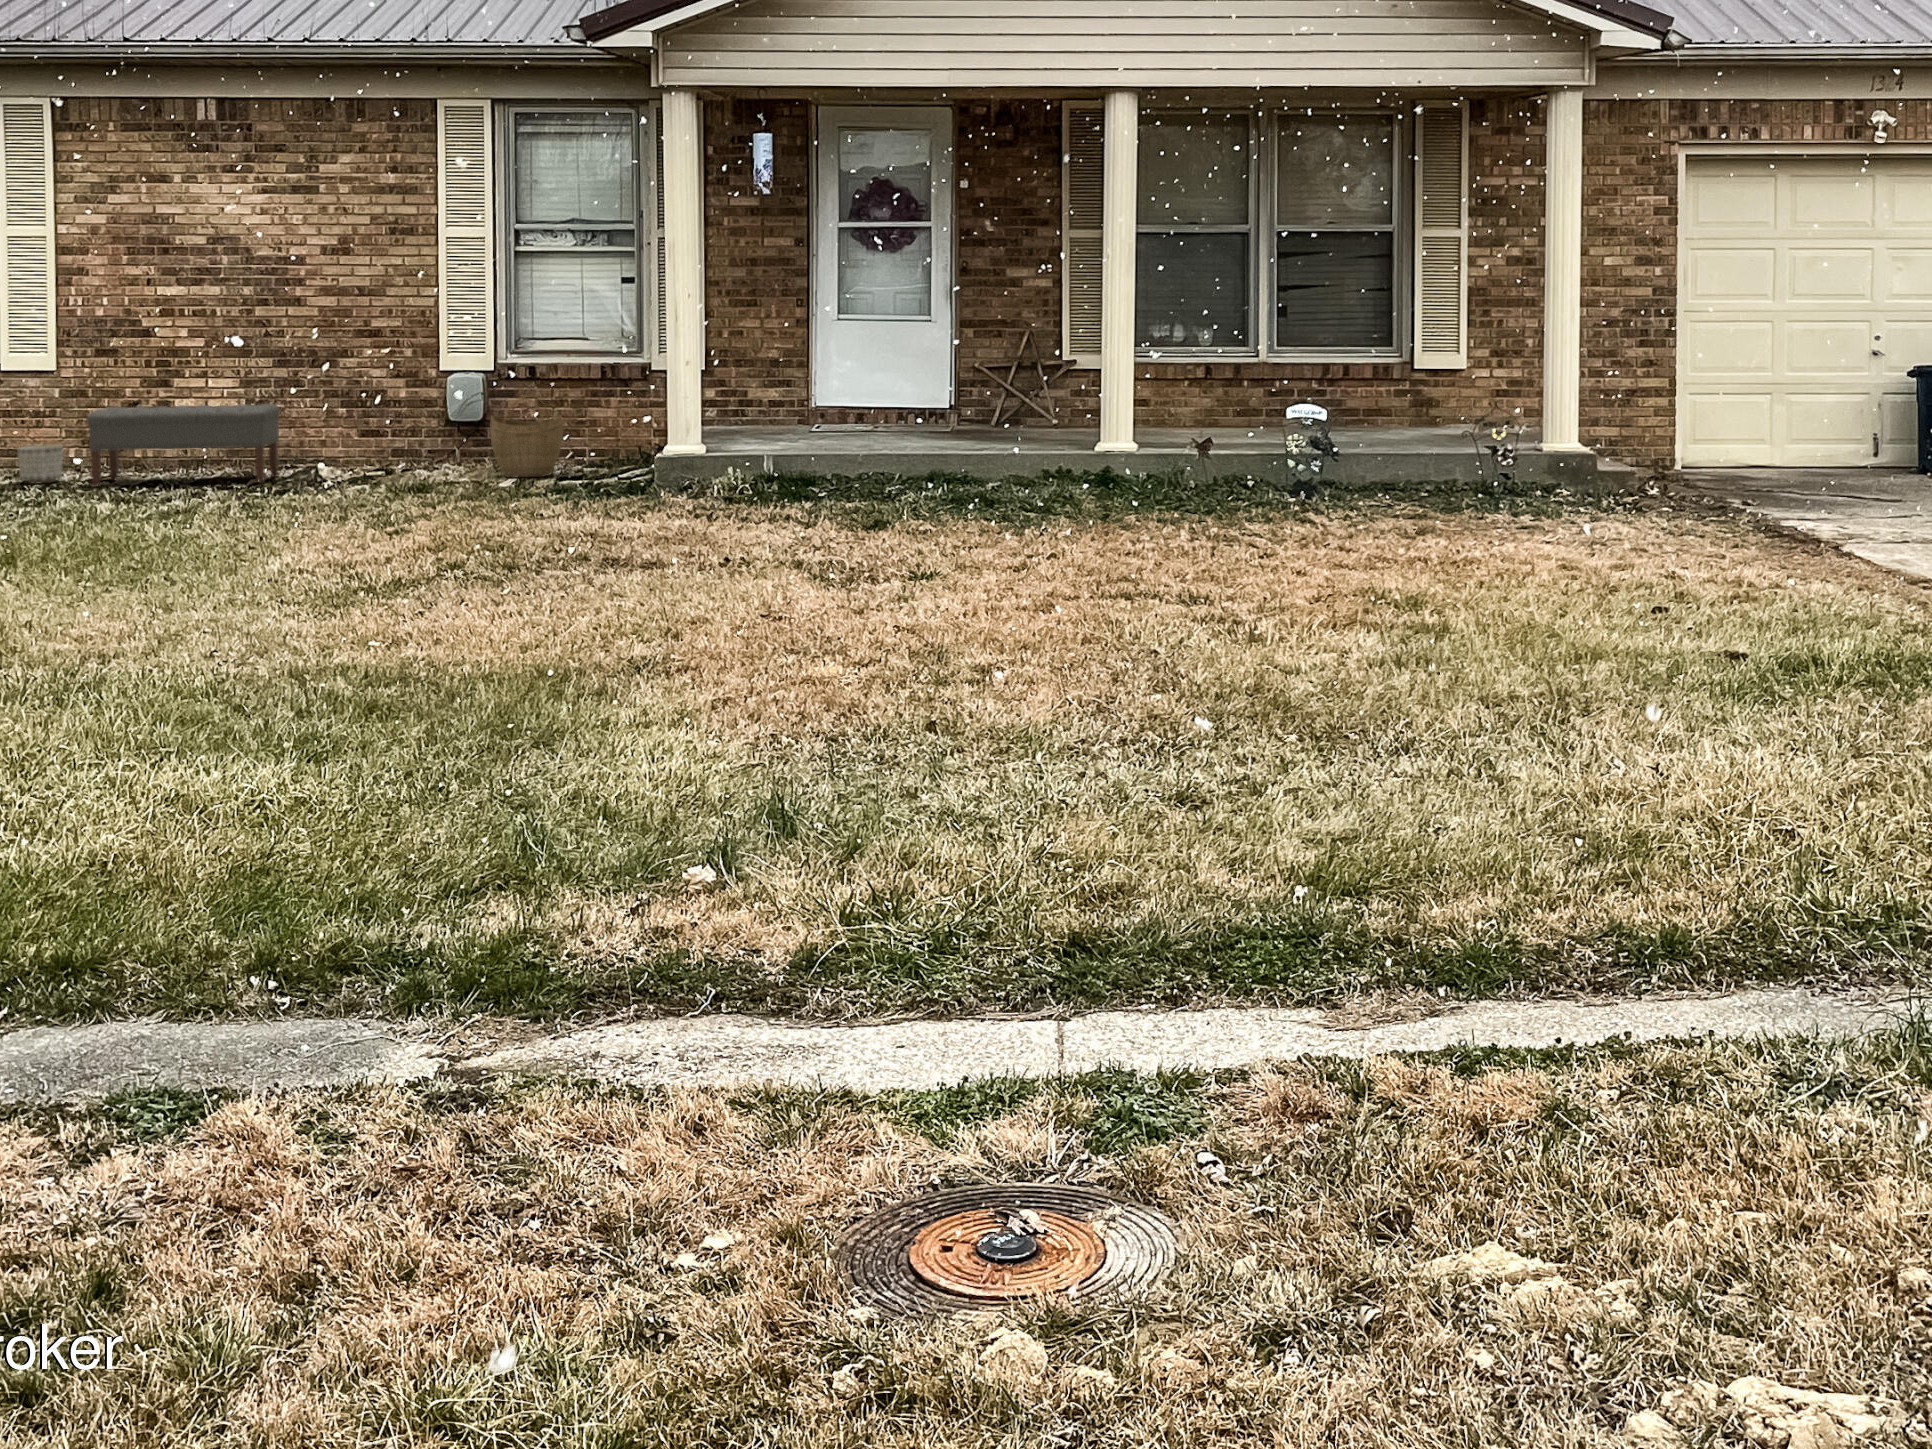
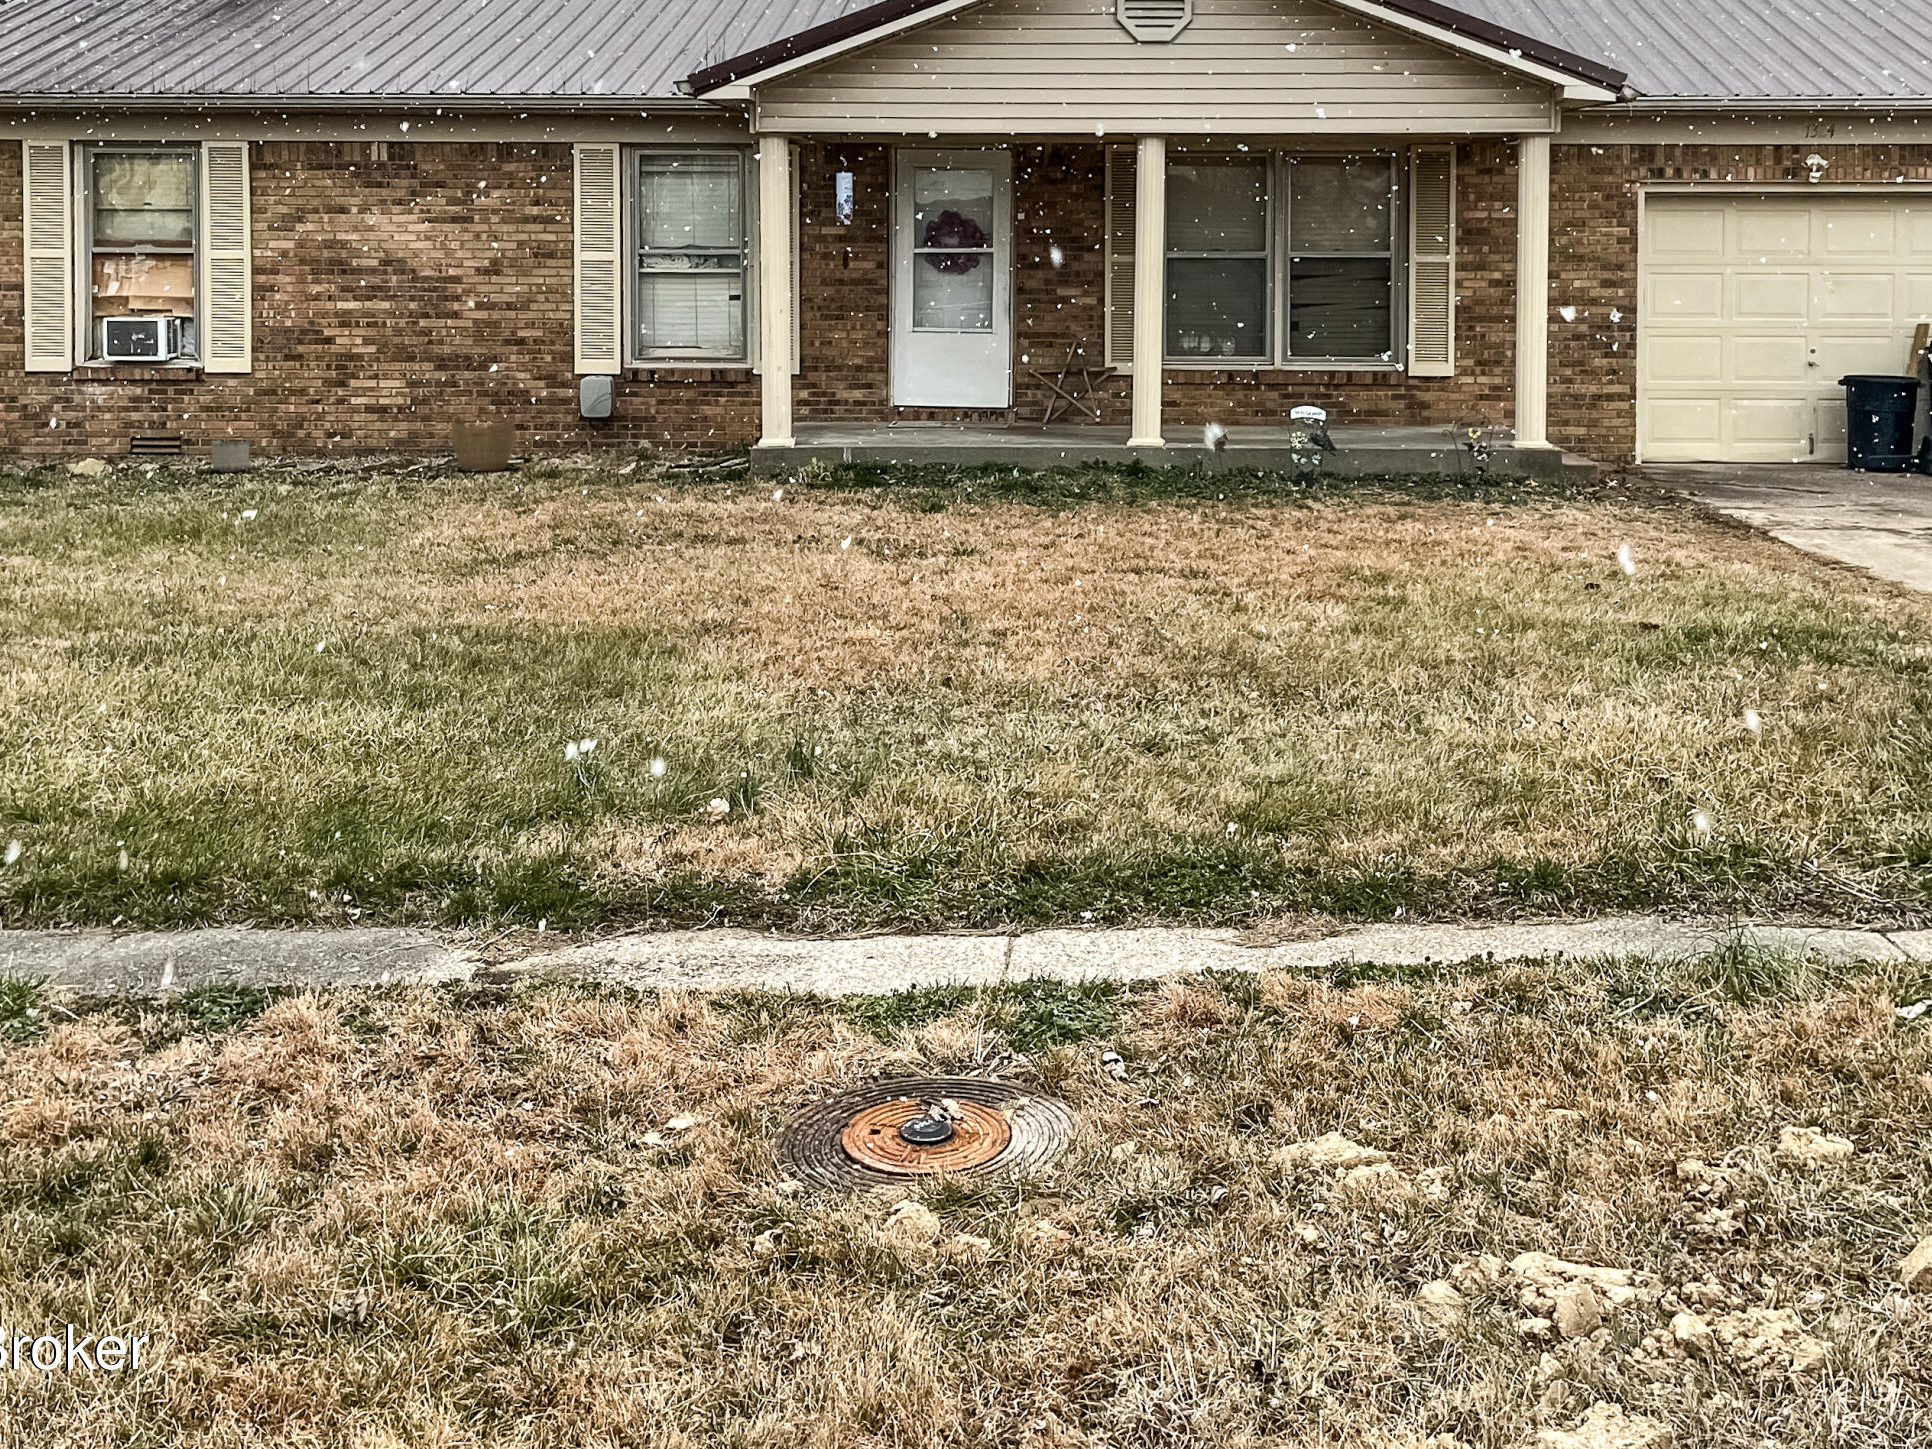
woven basket: present [490,395,563,478] -> present [452,401,515,471]
bench: present [86,404,280,487] -> none [268,405,433,476]

